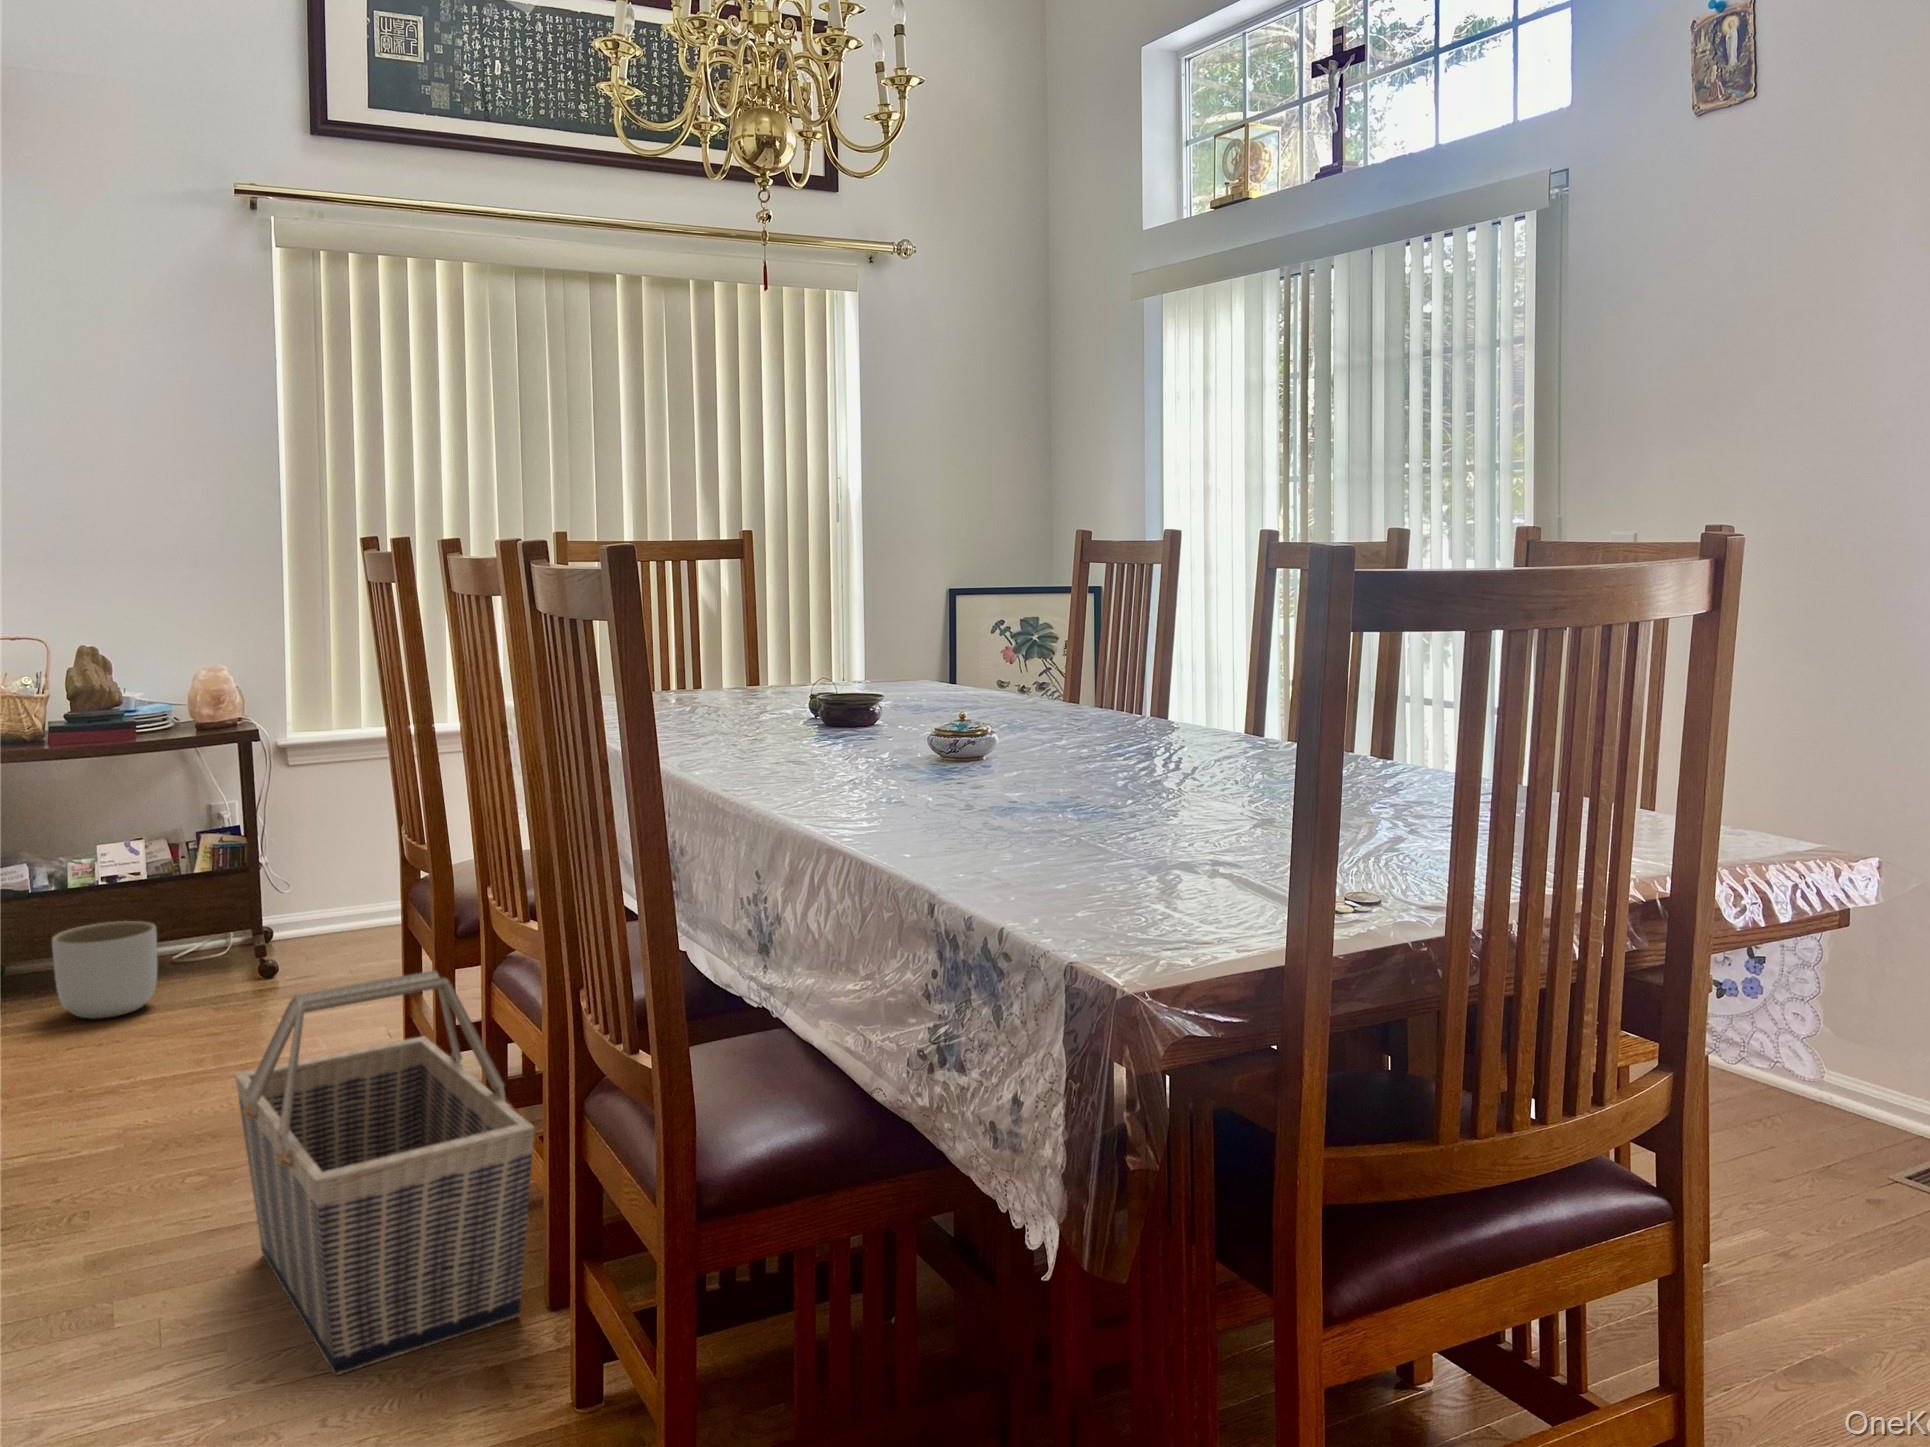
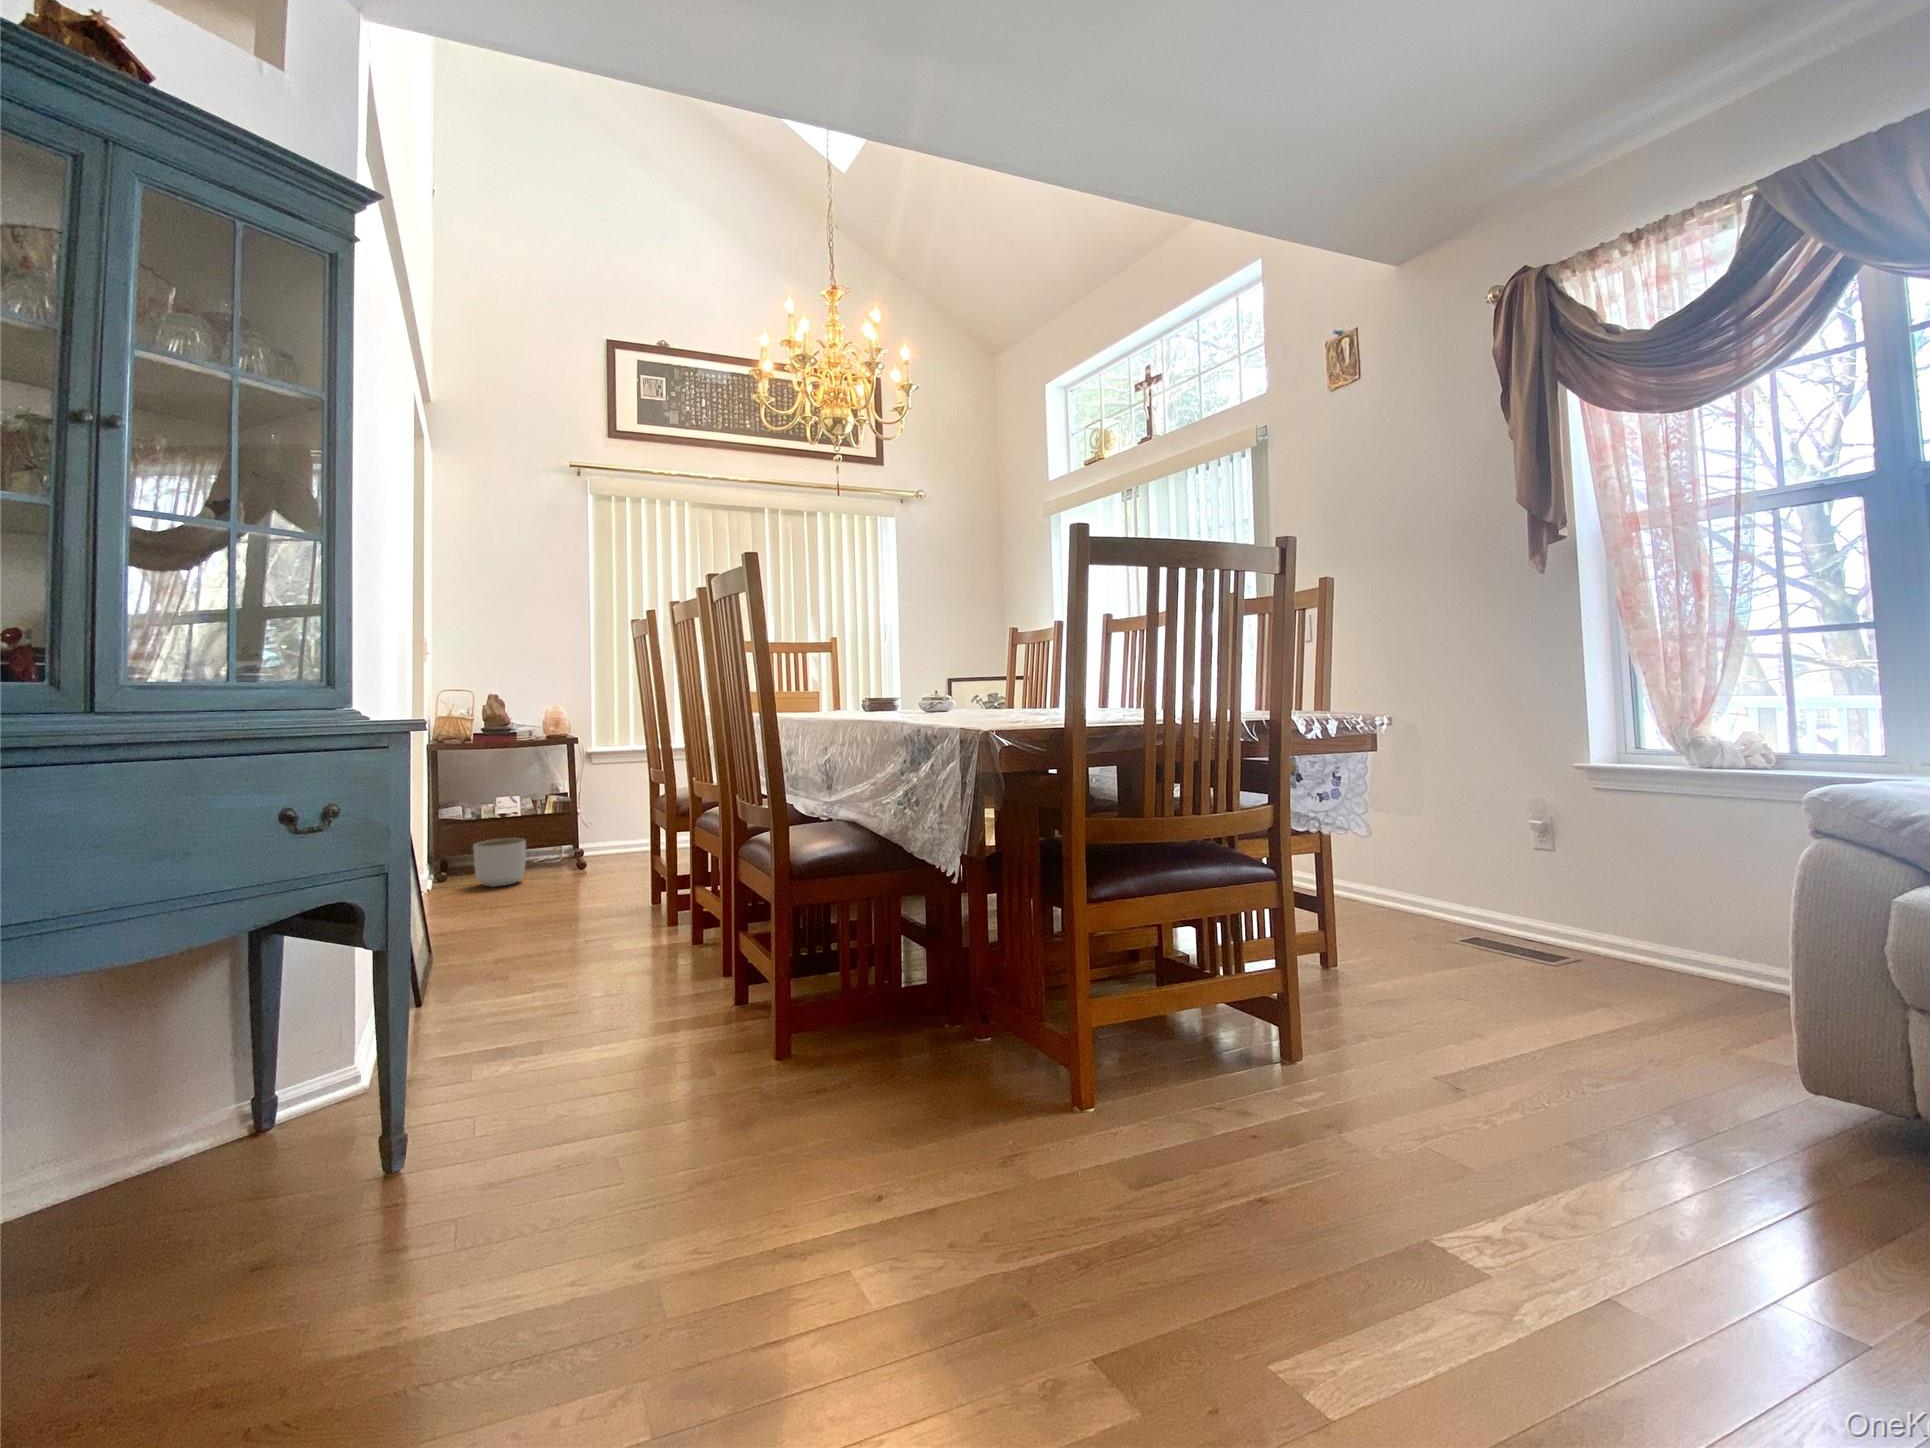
basket: present [235,971,534,1375] -> none [579,822,717,993]

